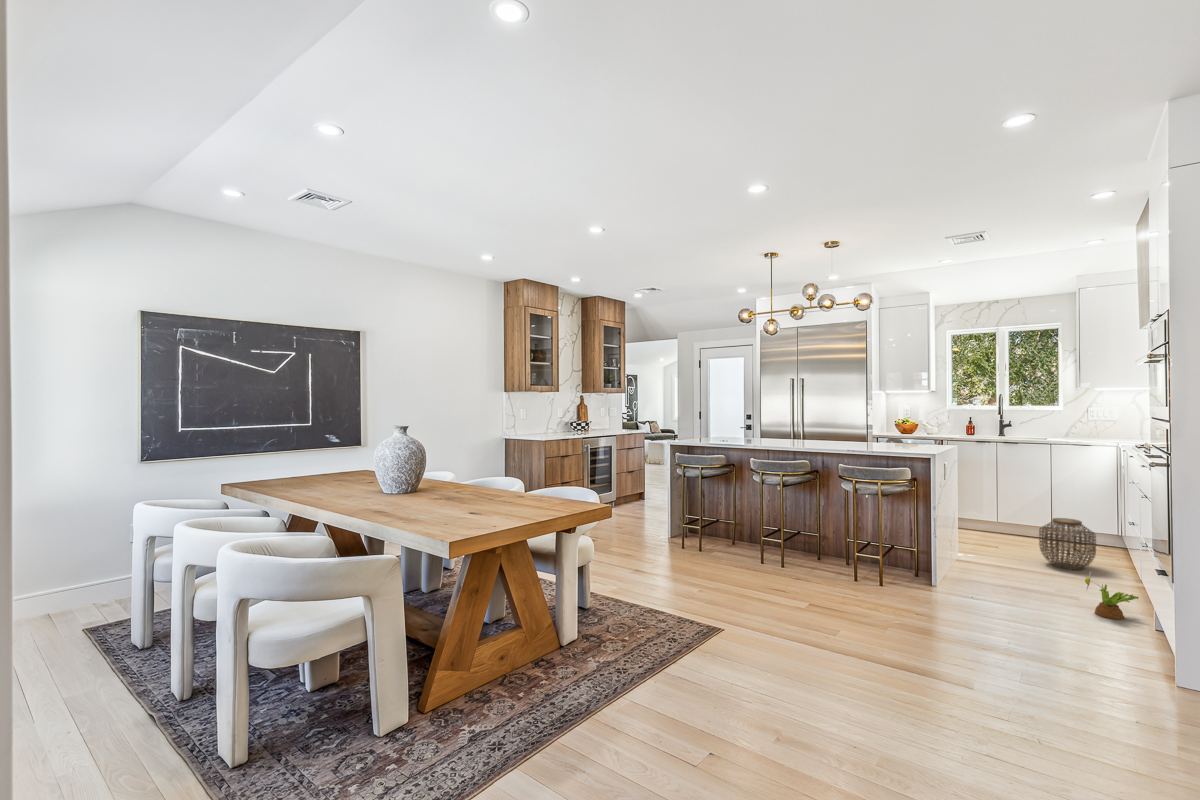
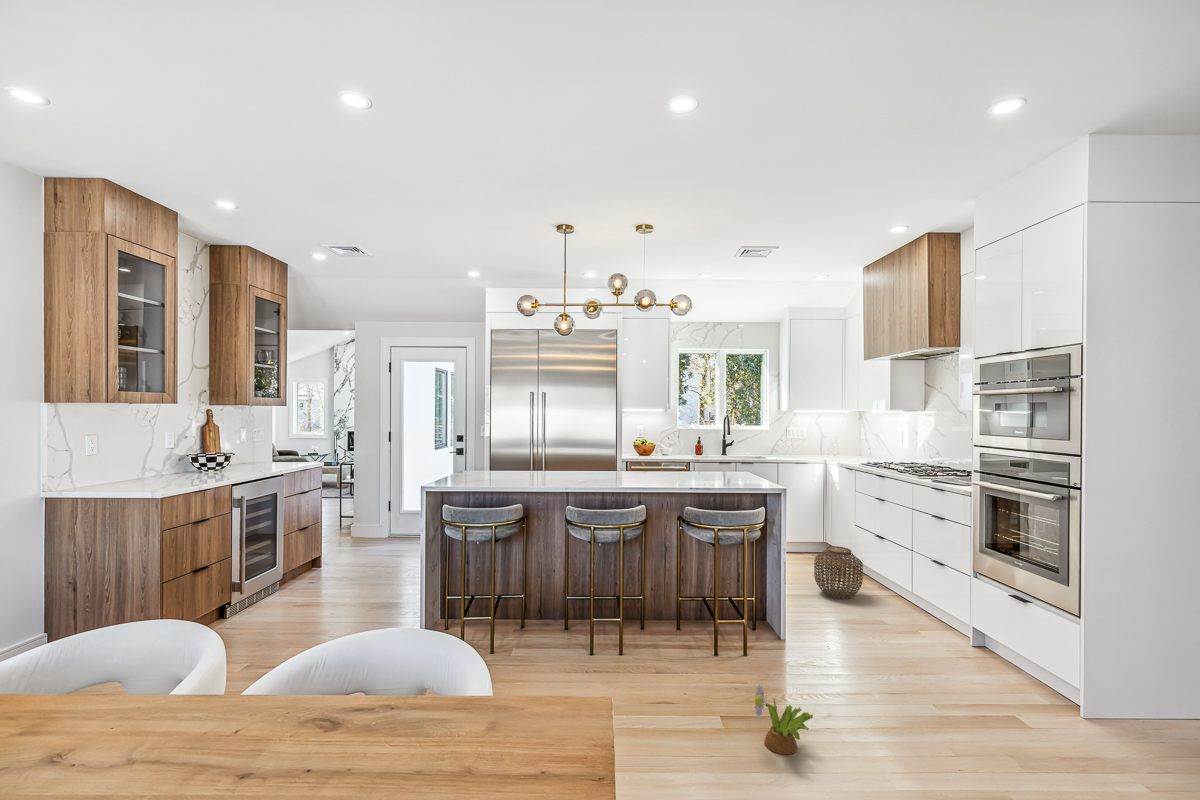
decorative plant: present [1085,572,1139,619] -> present [755,685,813,754]

